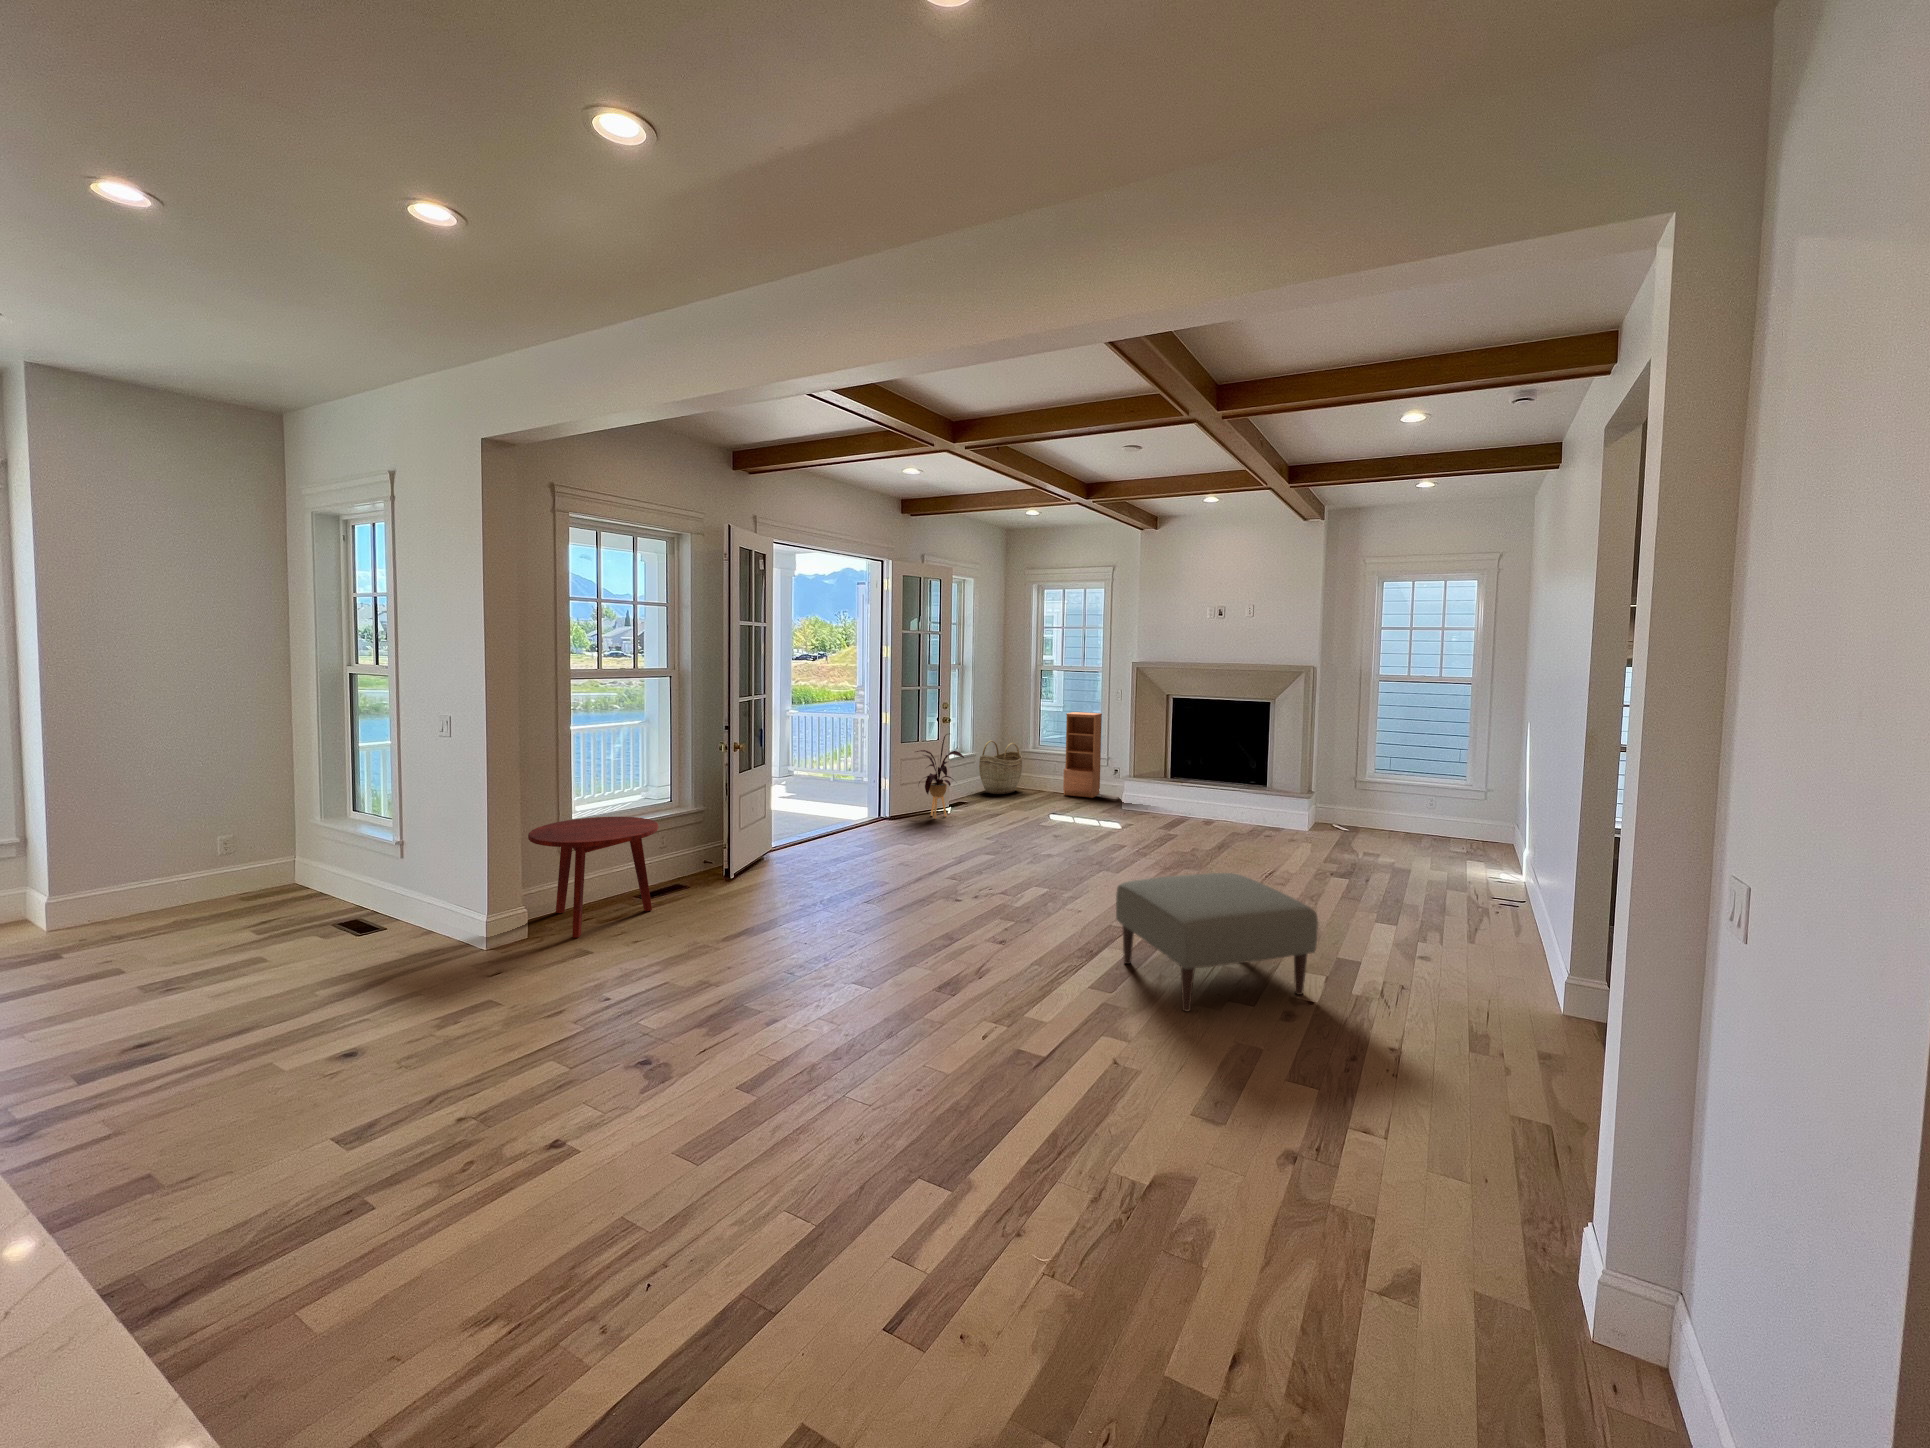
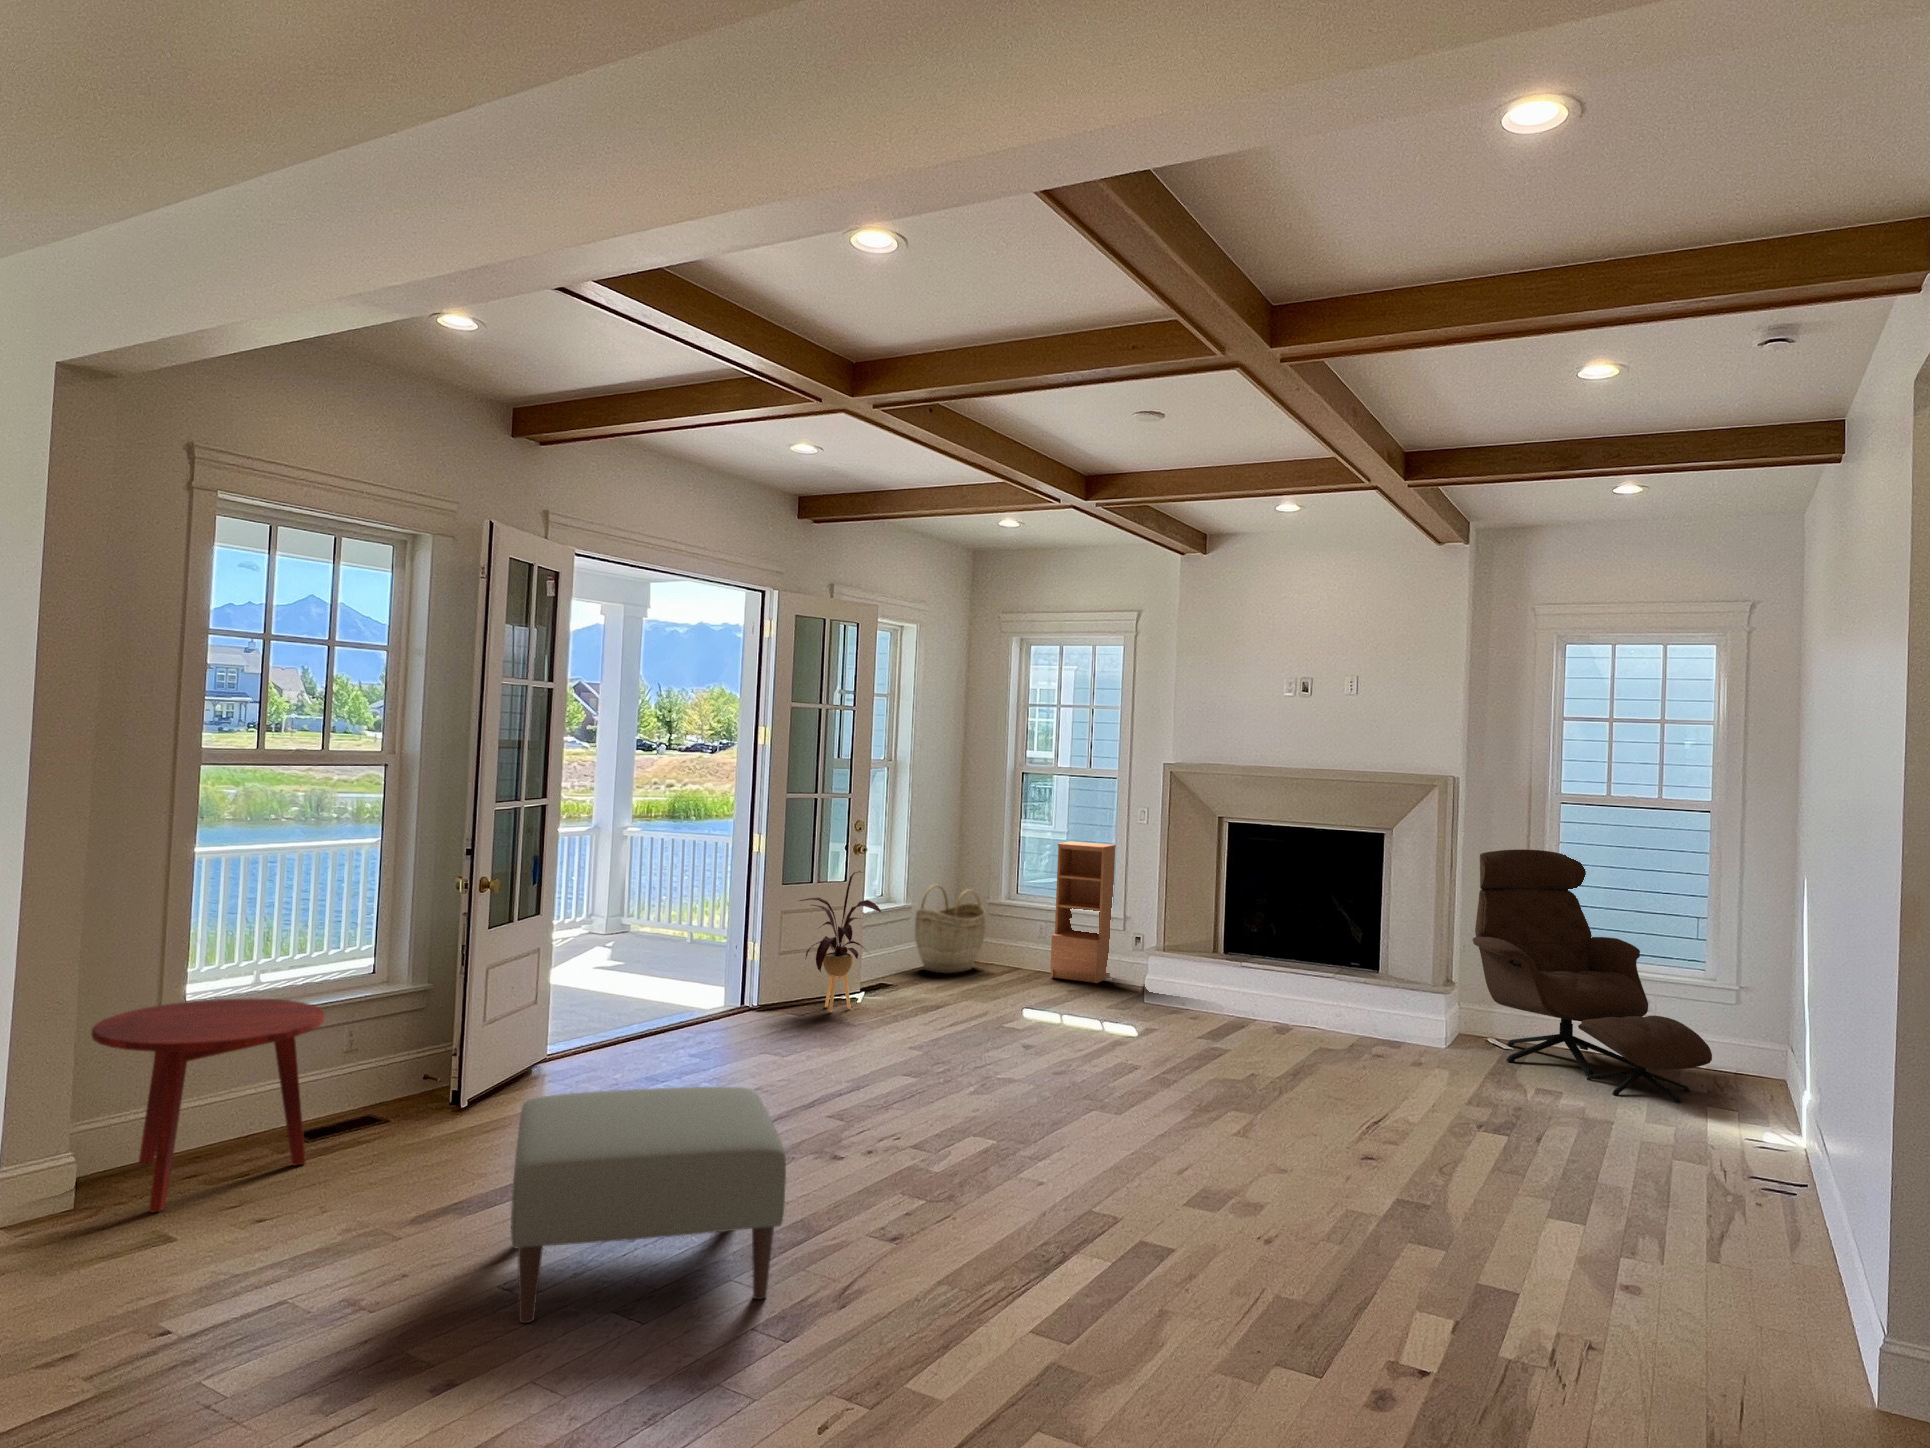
lounge chair: none [1324,710,1469,858] -> present [1472,849,1712,1103]
ottoman: present [1116,873,1318,1011] -> present [511,1087,786,1323]

